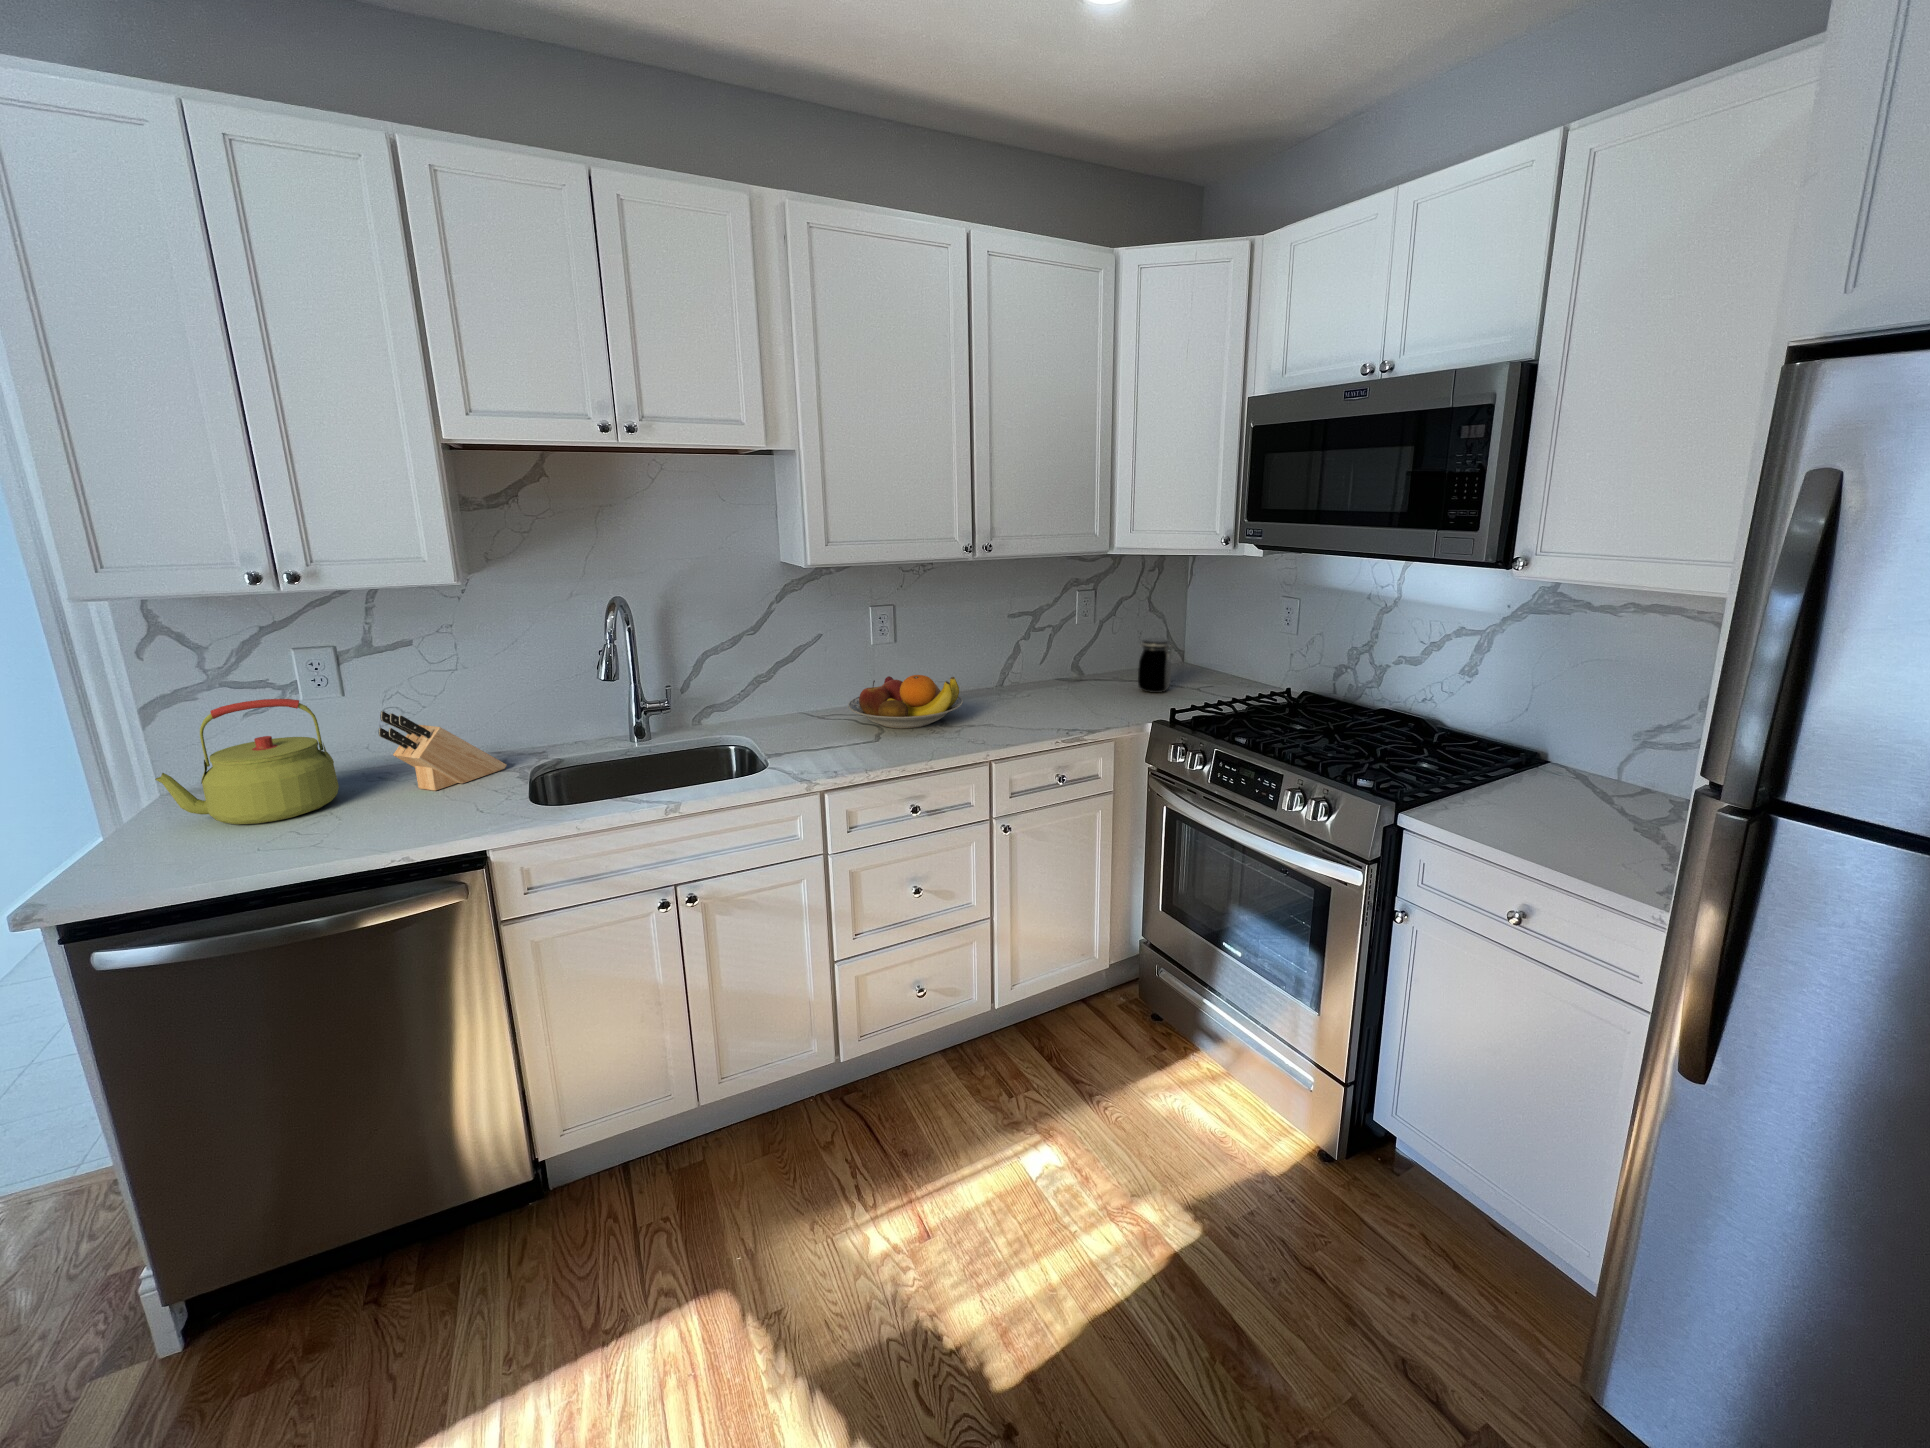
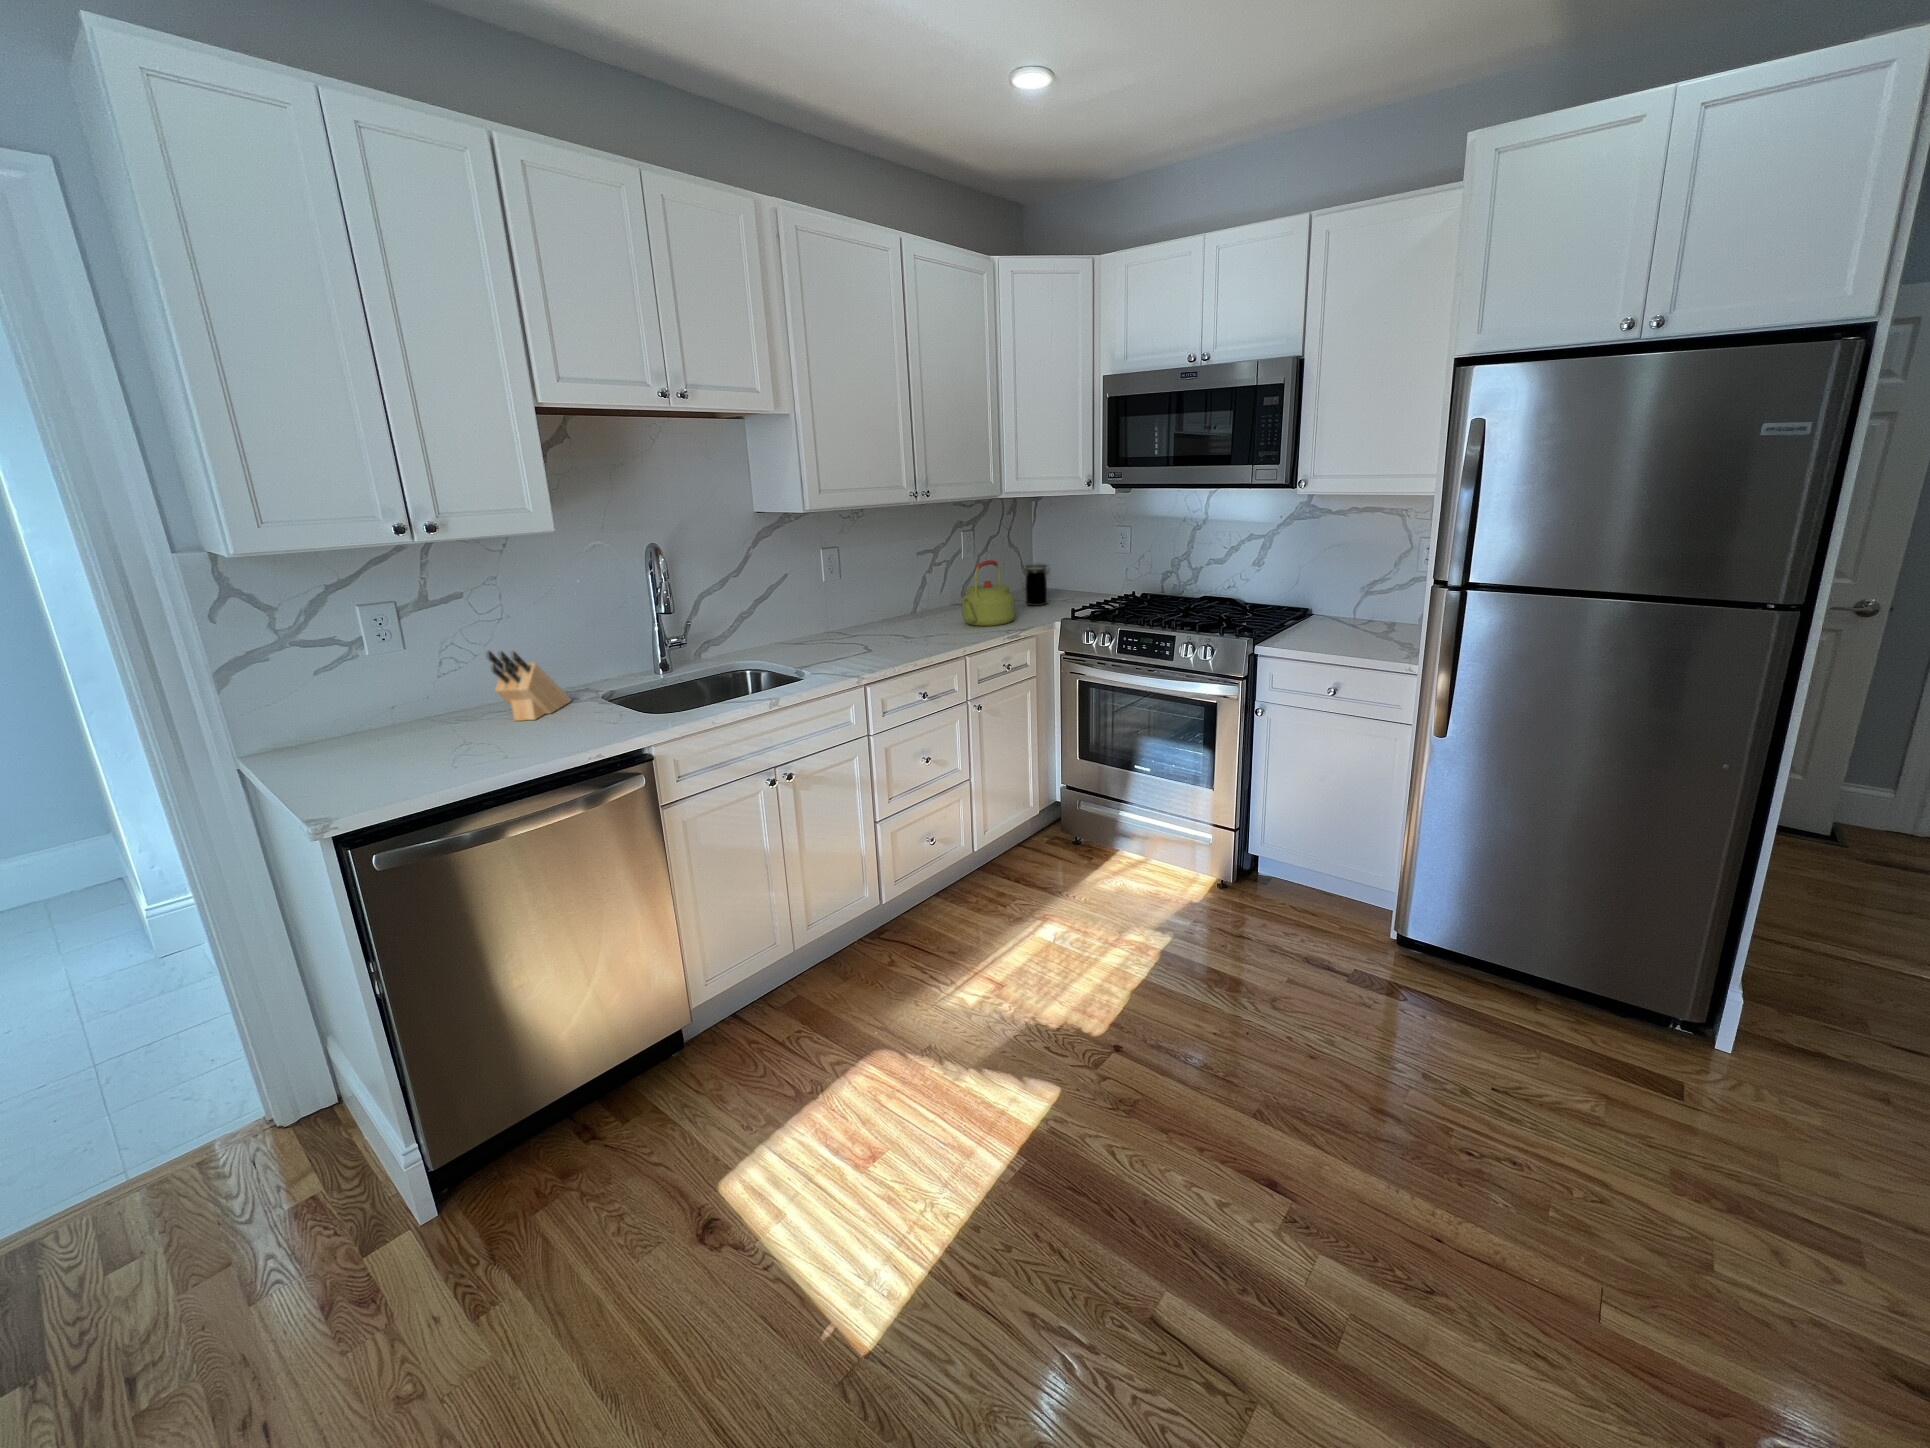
fruit bowl: present [848,675,963,729] -> none [824,600,919,644]
kettle: present [155,699,339,824] -> present [962,560,1015,626]

